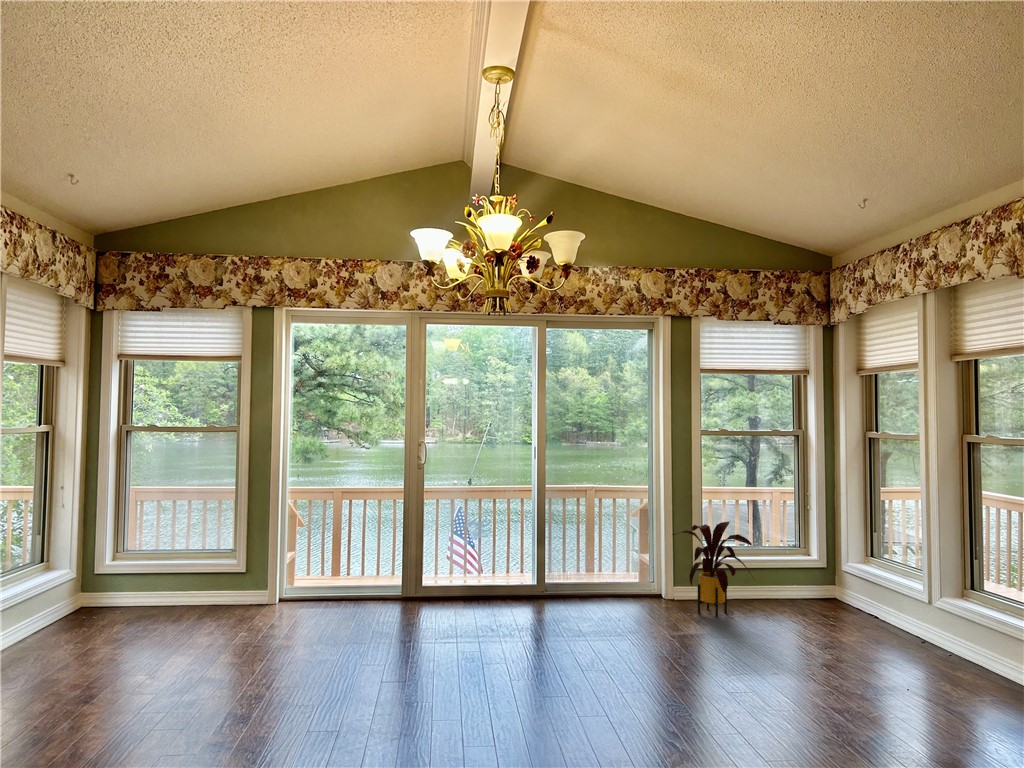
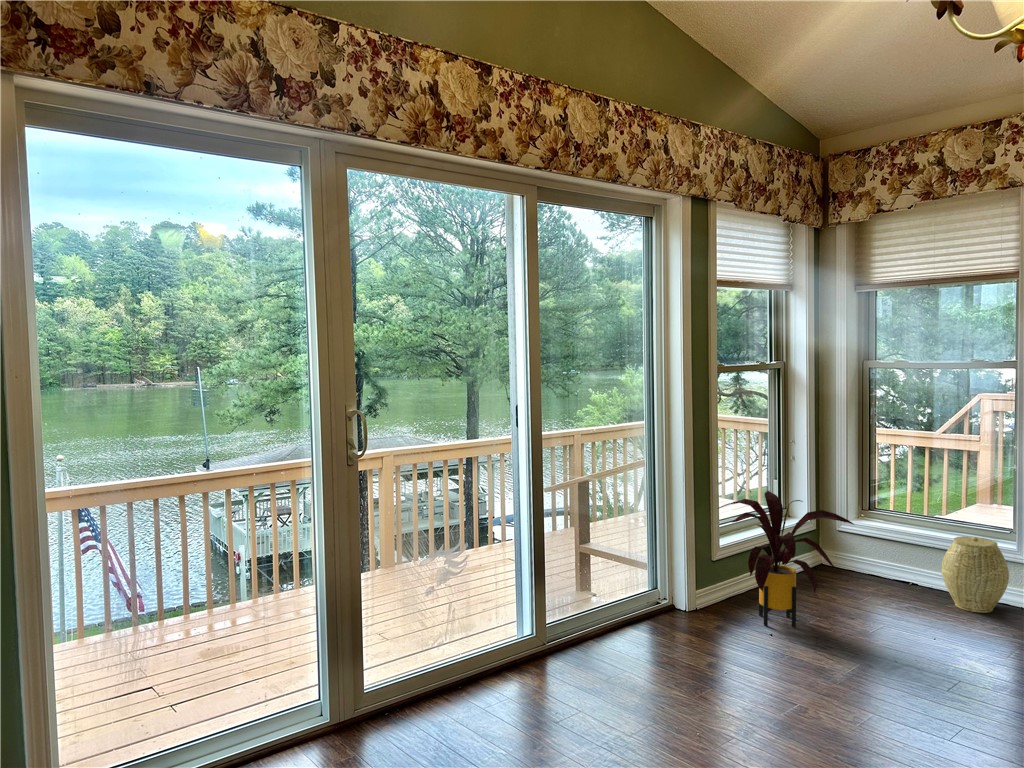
woven basket: none [865,576,919,640] -> present [942,536,1009,613]

